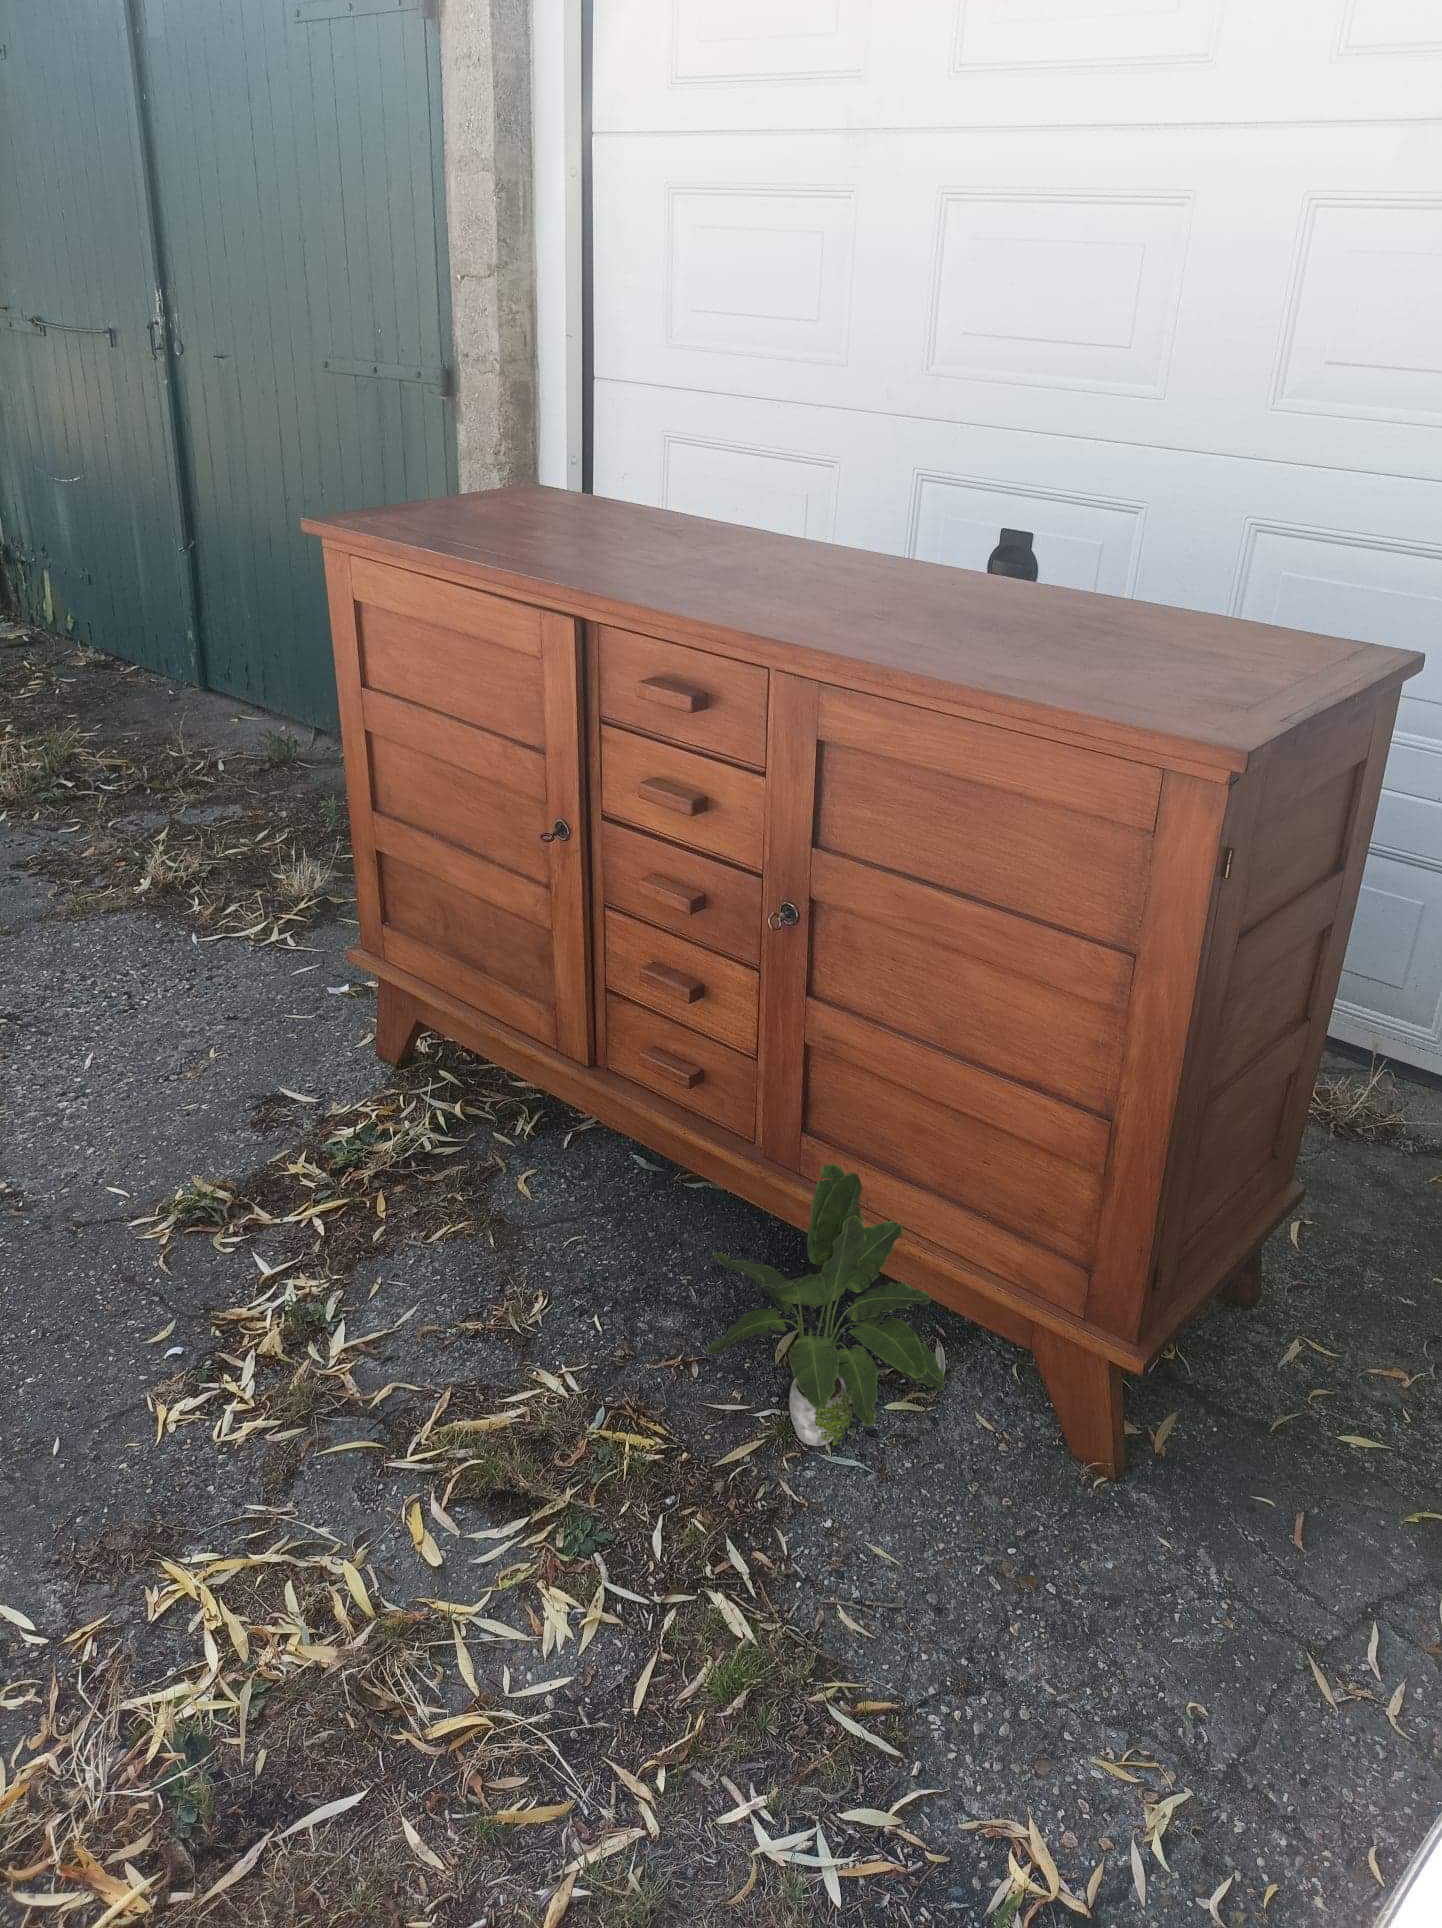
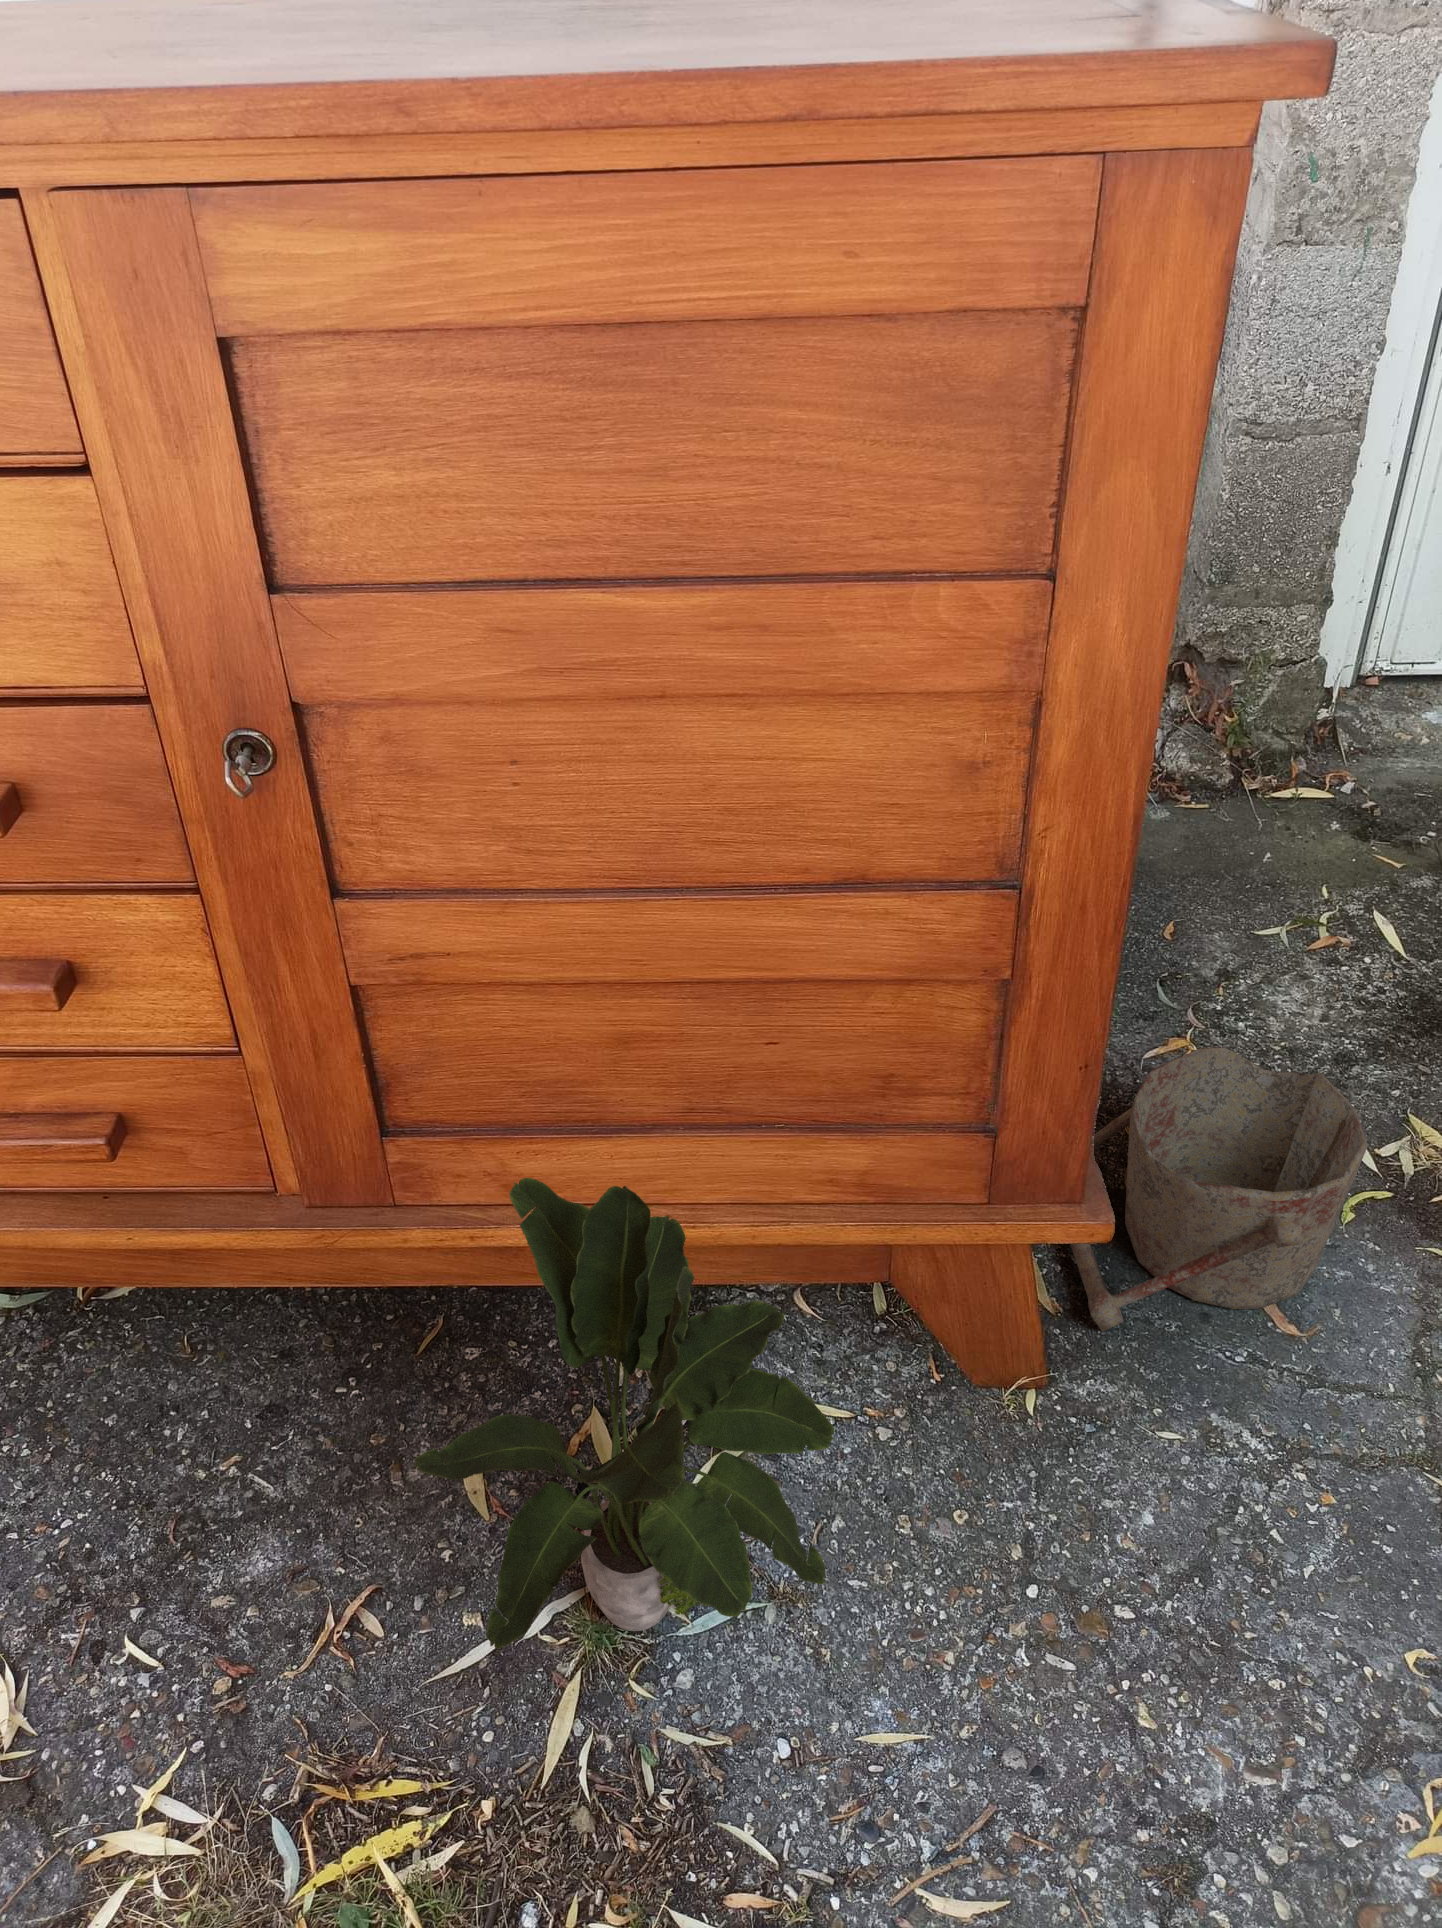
bucket: none [1170,1343,1411,1535] -> present [1070,1047,1368,1332]

